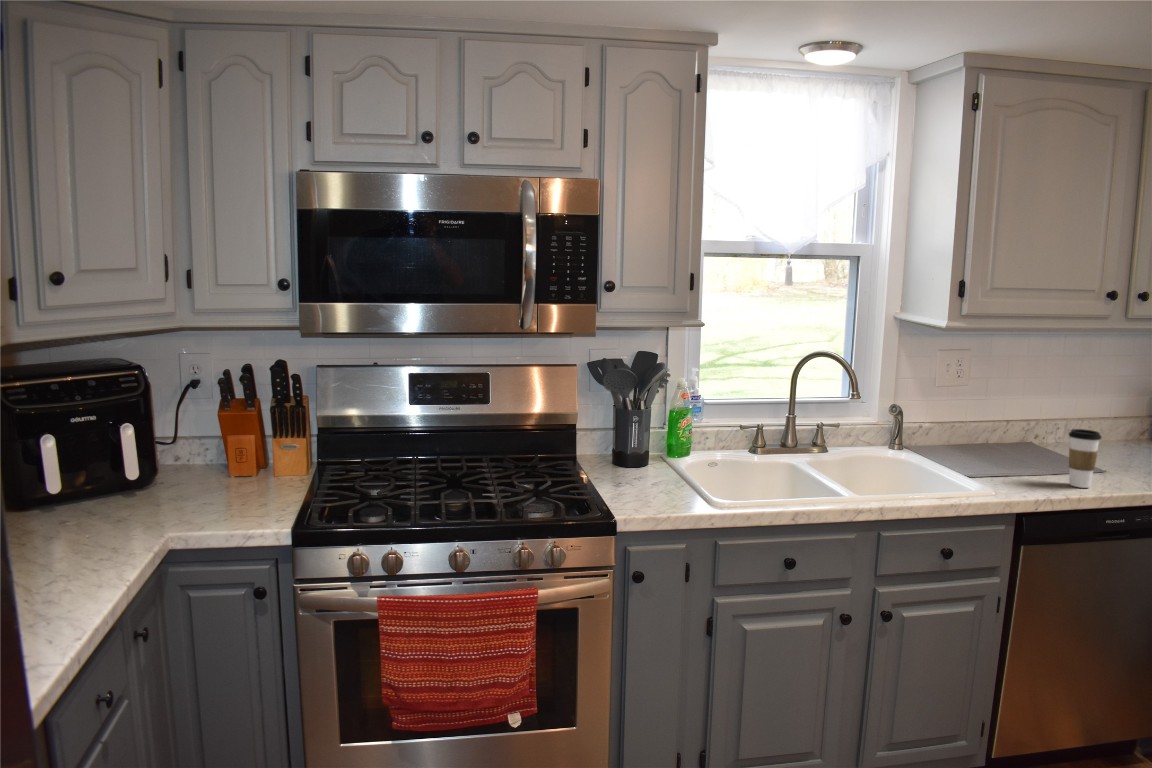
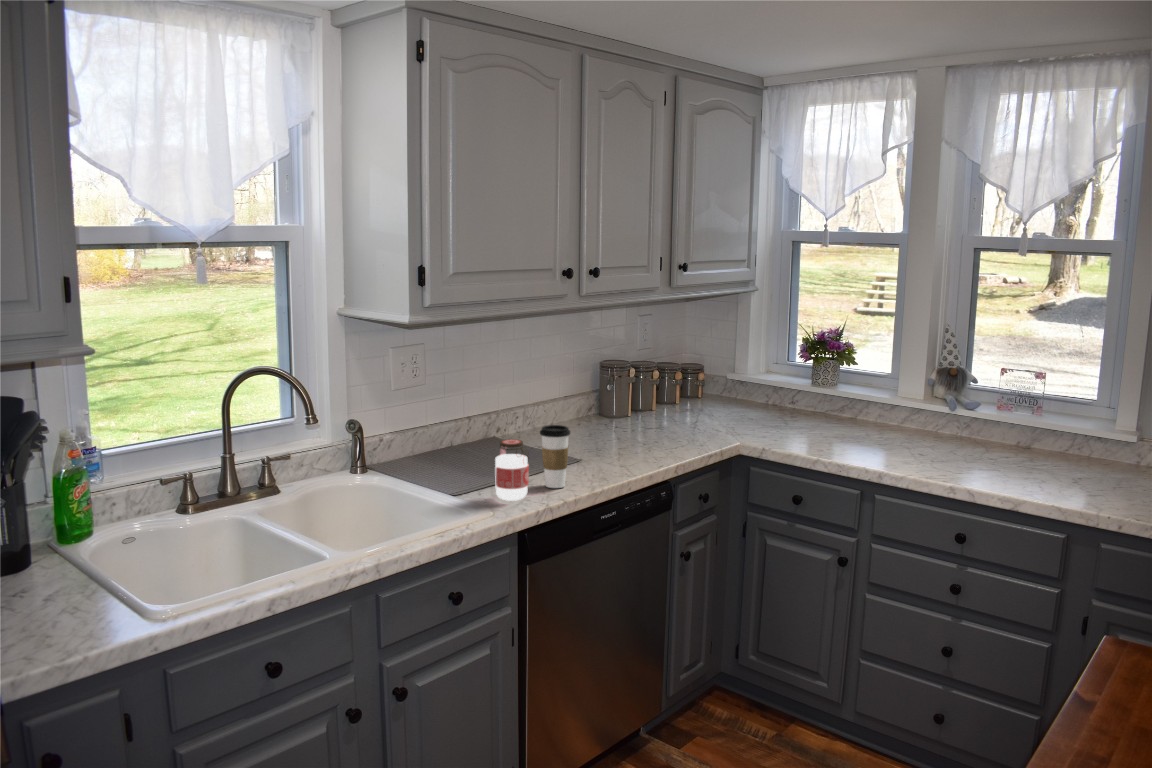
jar: none [1014,434,1052,490] -> present [495,439,529,501]

